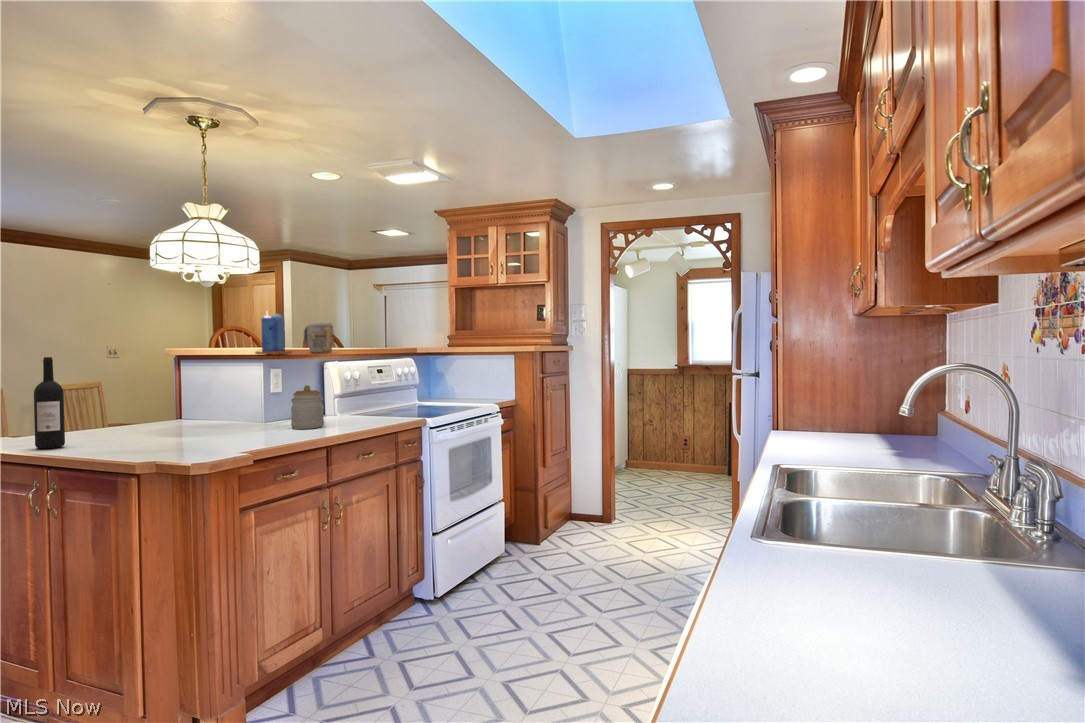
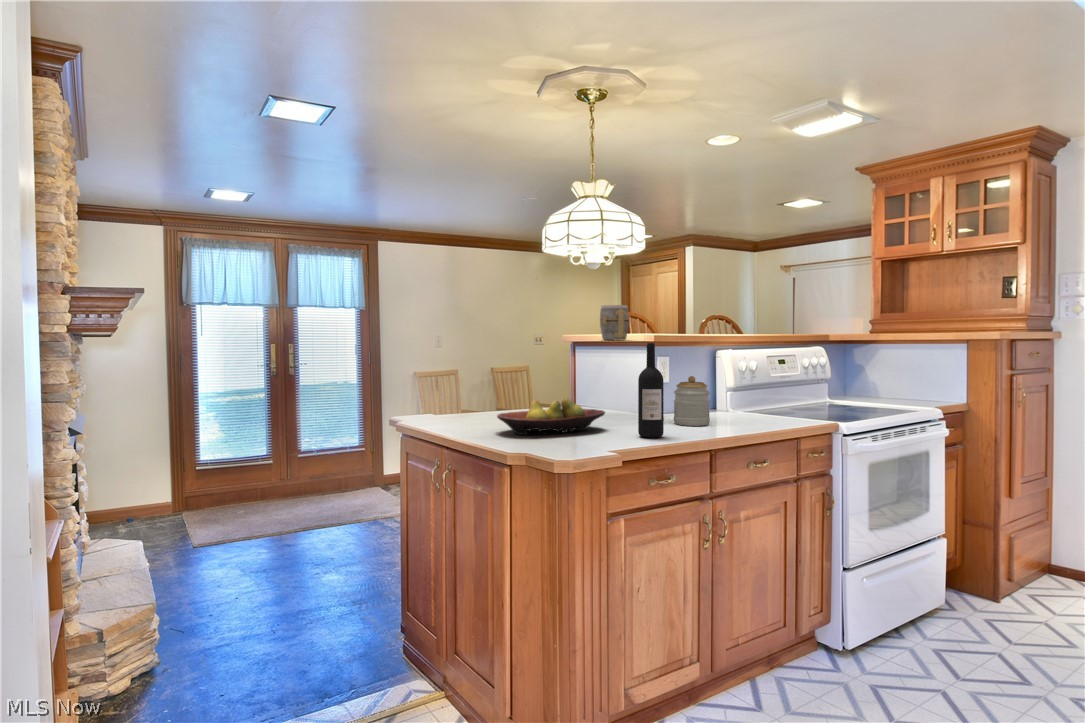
candle: present [255,311,291,354] -> none [641,293,679,340]
mug: present [304,322,334,353] -> present [600,305,629,340]
wine bottle: present [34,357,65,449] -> present [638,343,664,438]
fruit bowl: none [109,411,227,448] -> present [497,399,605,435]

